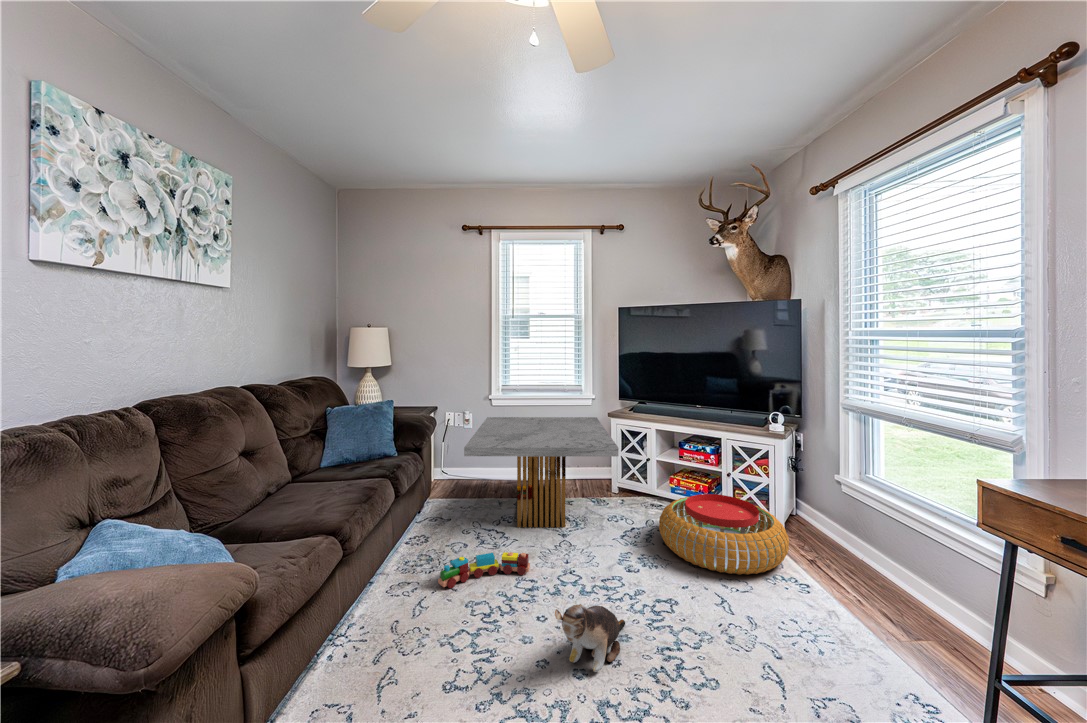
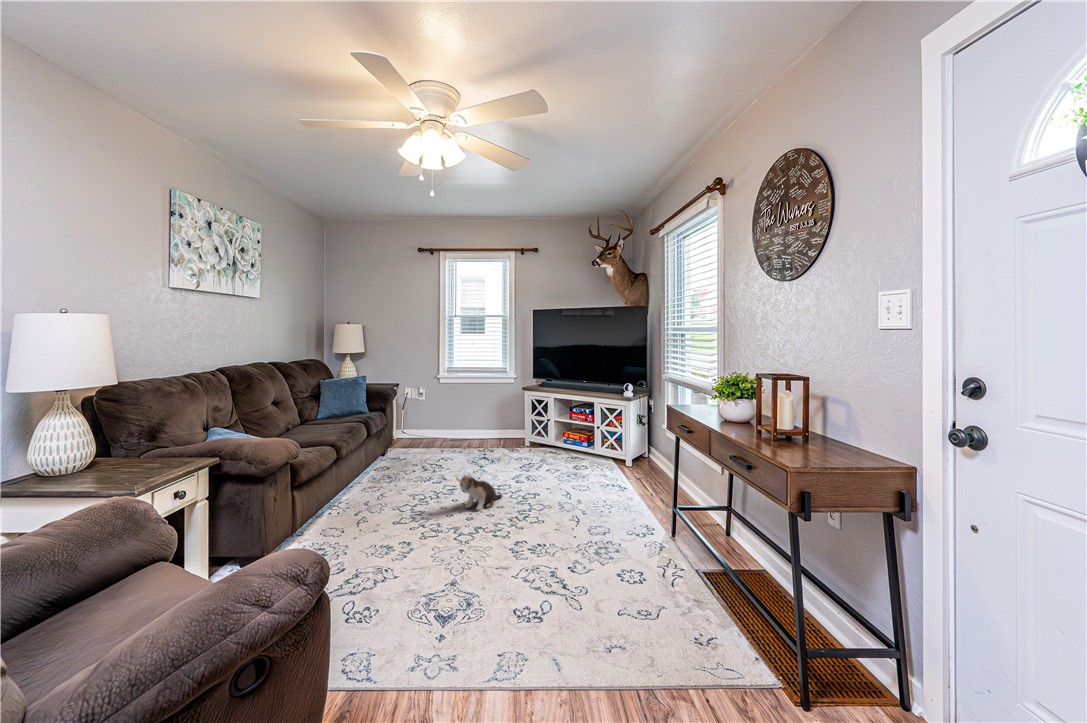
coffee table: present [464,417,619,527] -> none [415,392,519,462]
pouf: present [659,494,789,575] -> none [543,438,620,480]
toy train: present [438,552,530,588] -> none [396,468,455,486]

